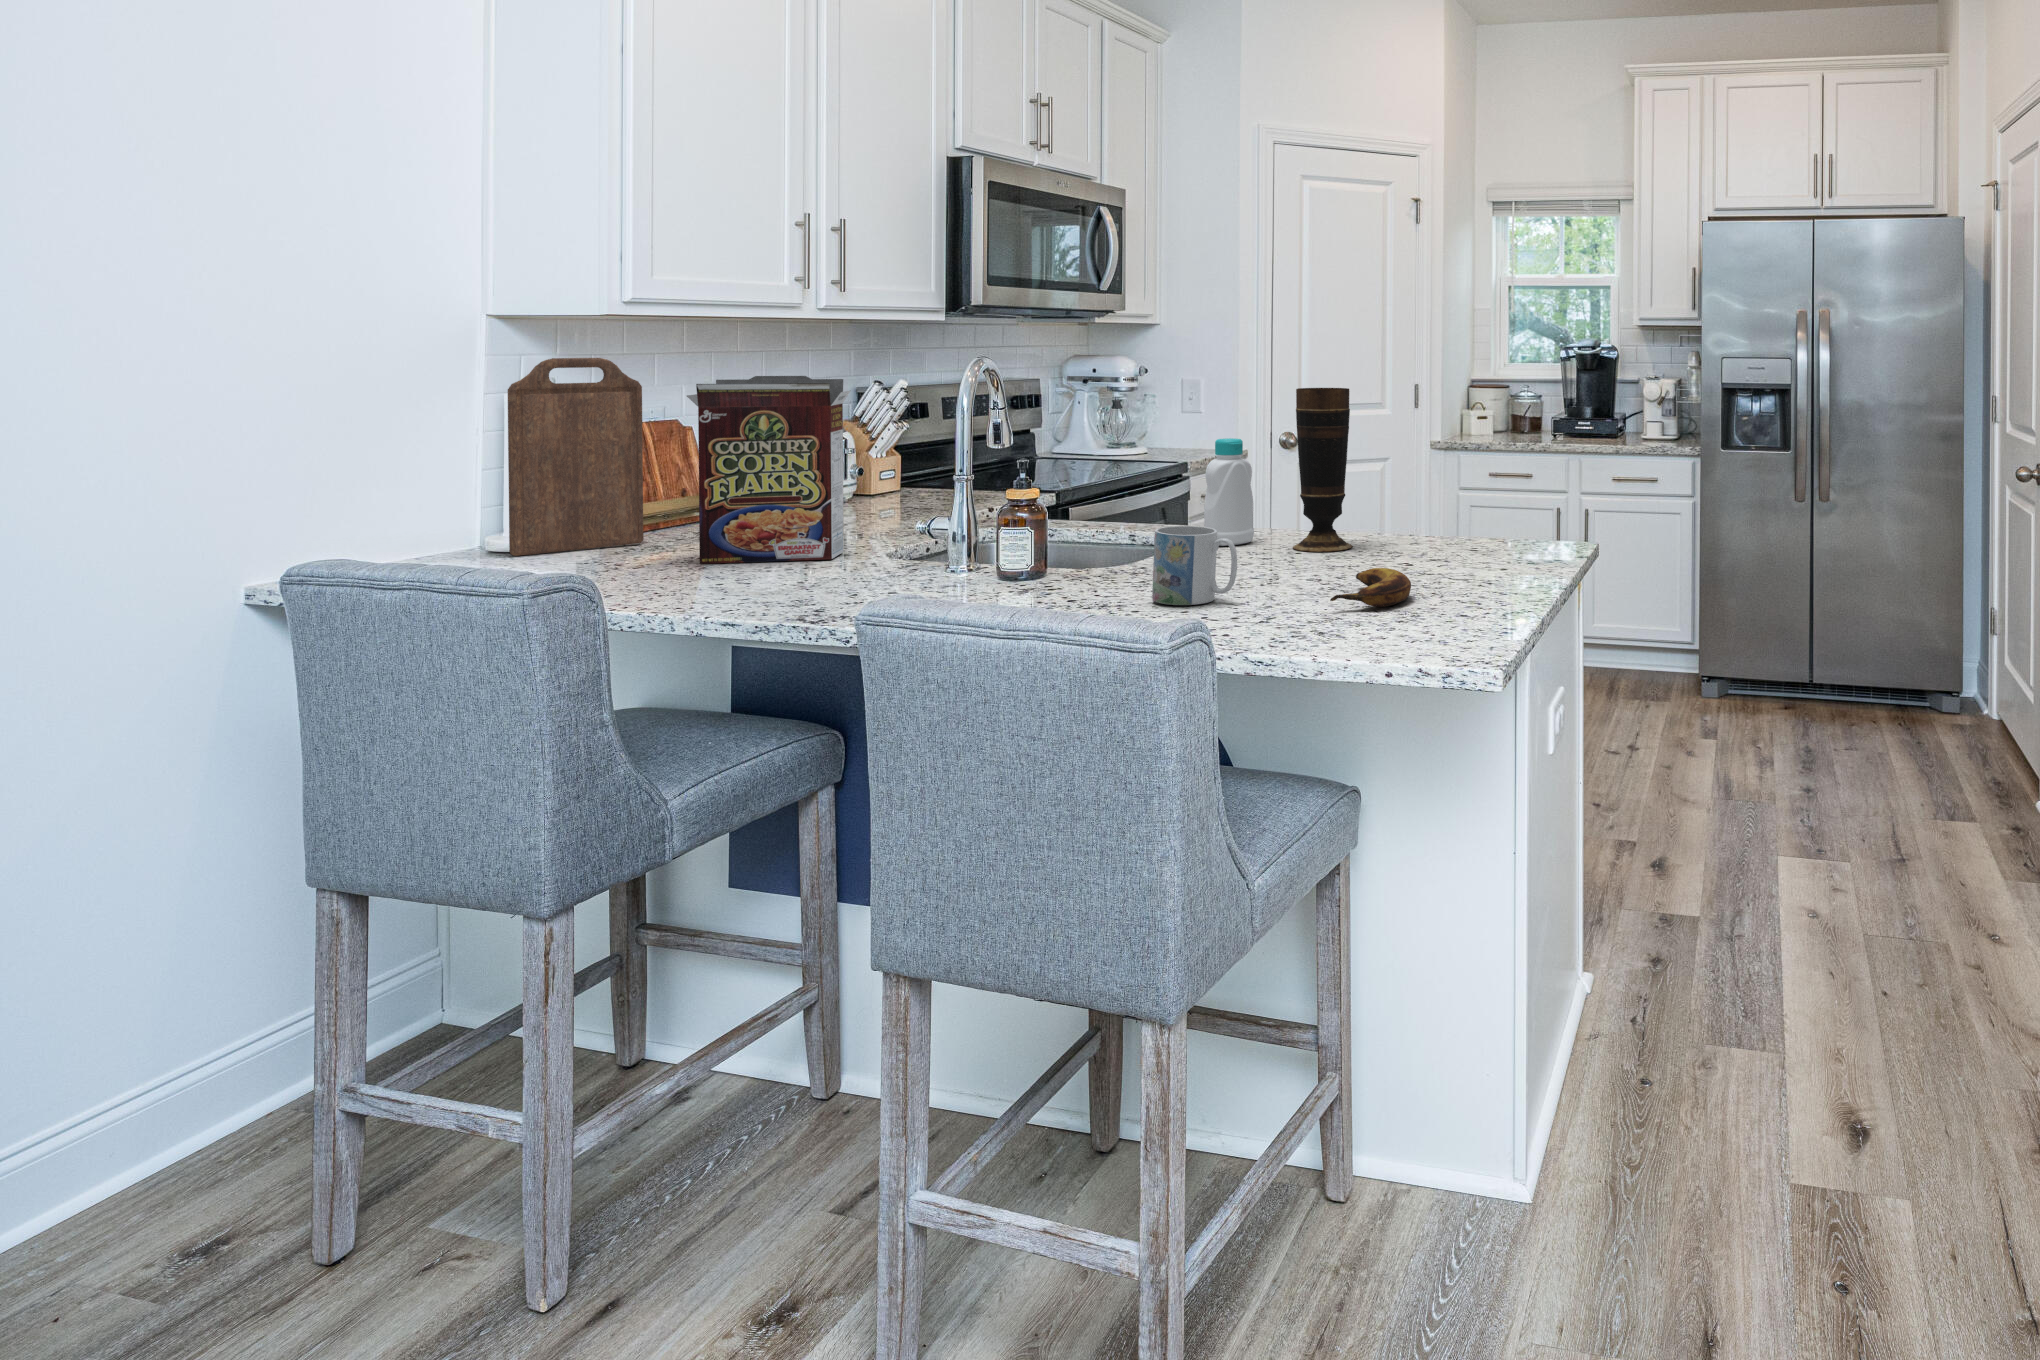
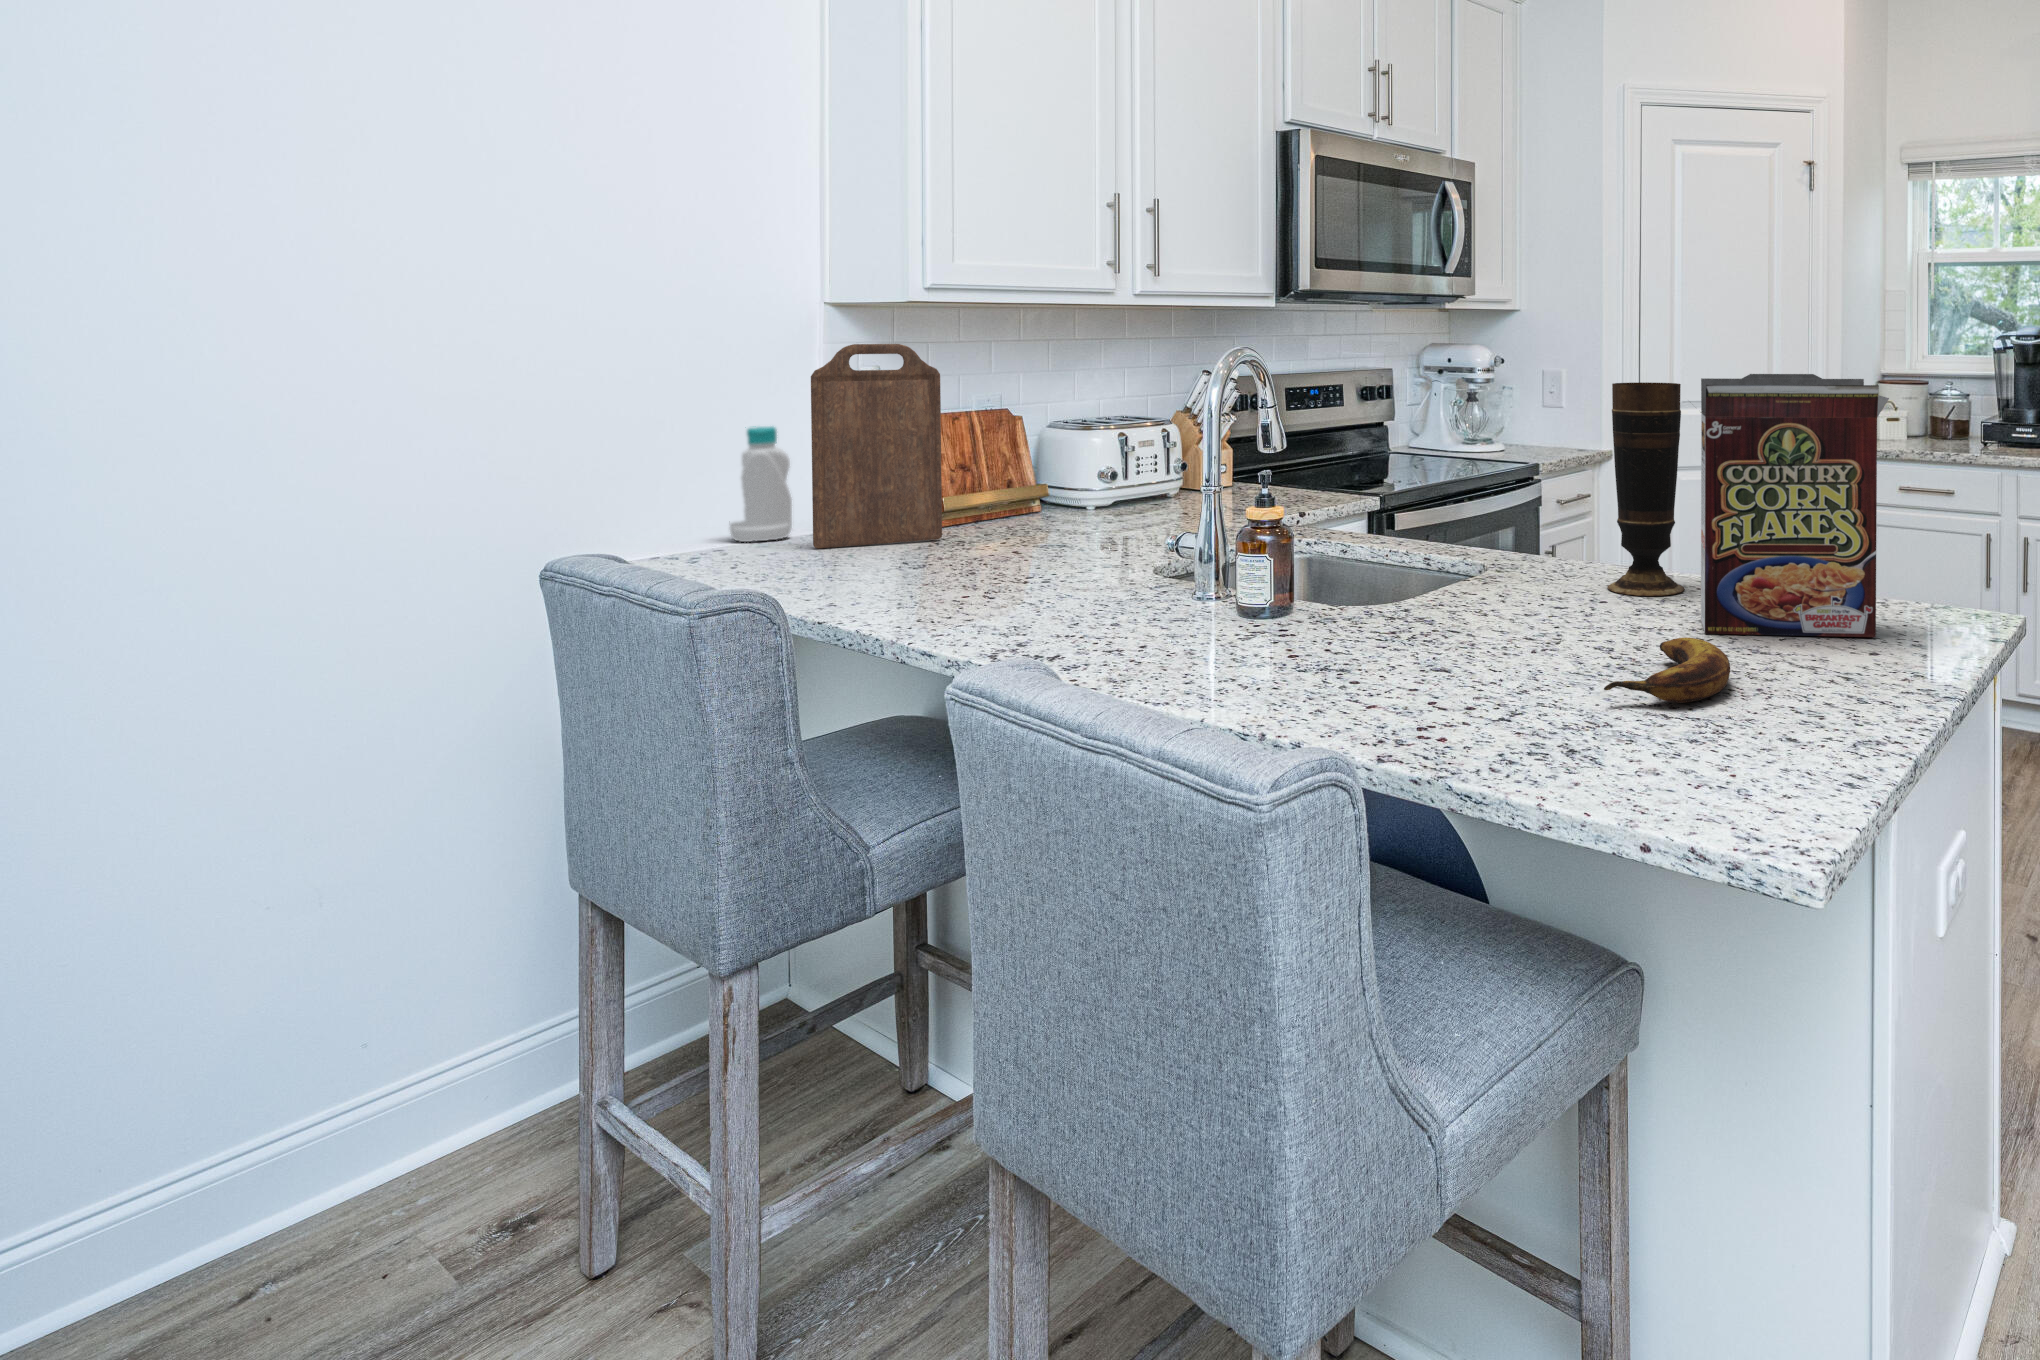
cereal box: present [687,376,850,564] -> present [1701,374,1889,637]
bottle: present [1204,438,1254,546] -> present [730,426,792,542]
mug: present [1152,526,1237,605] -> none [1381,565,1488,676]

